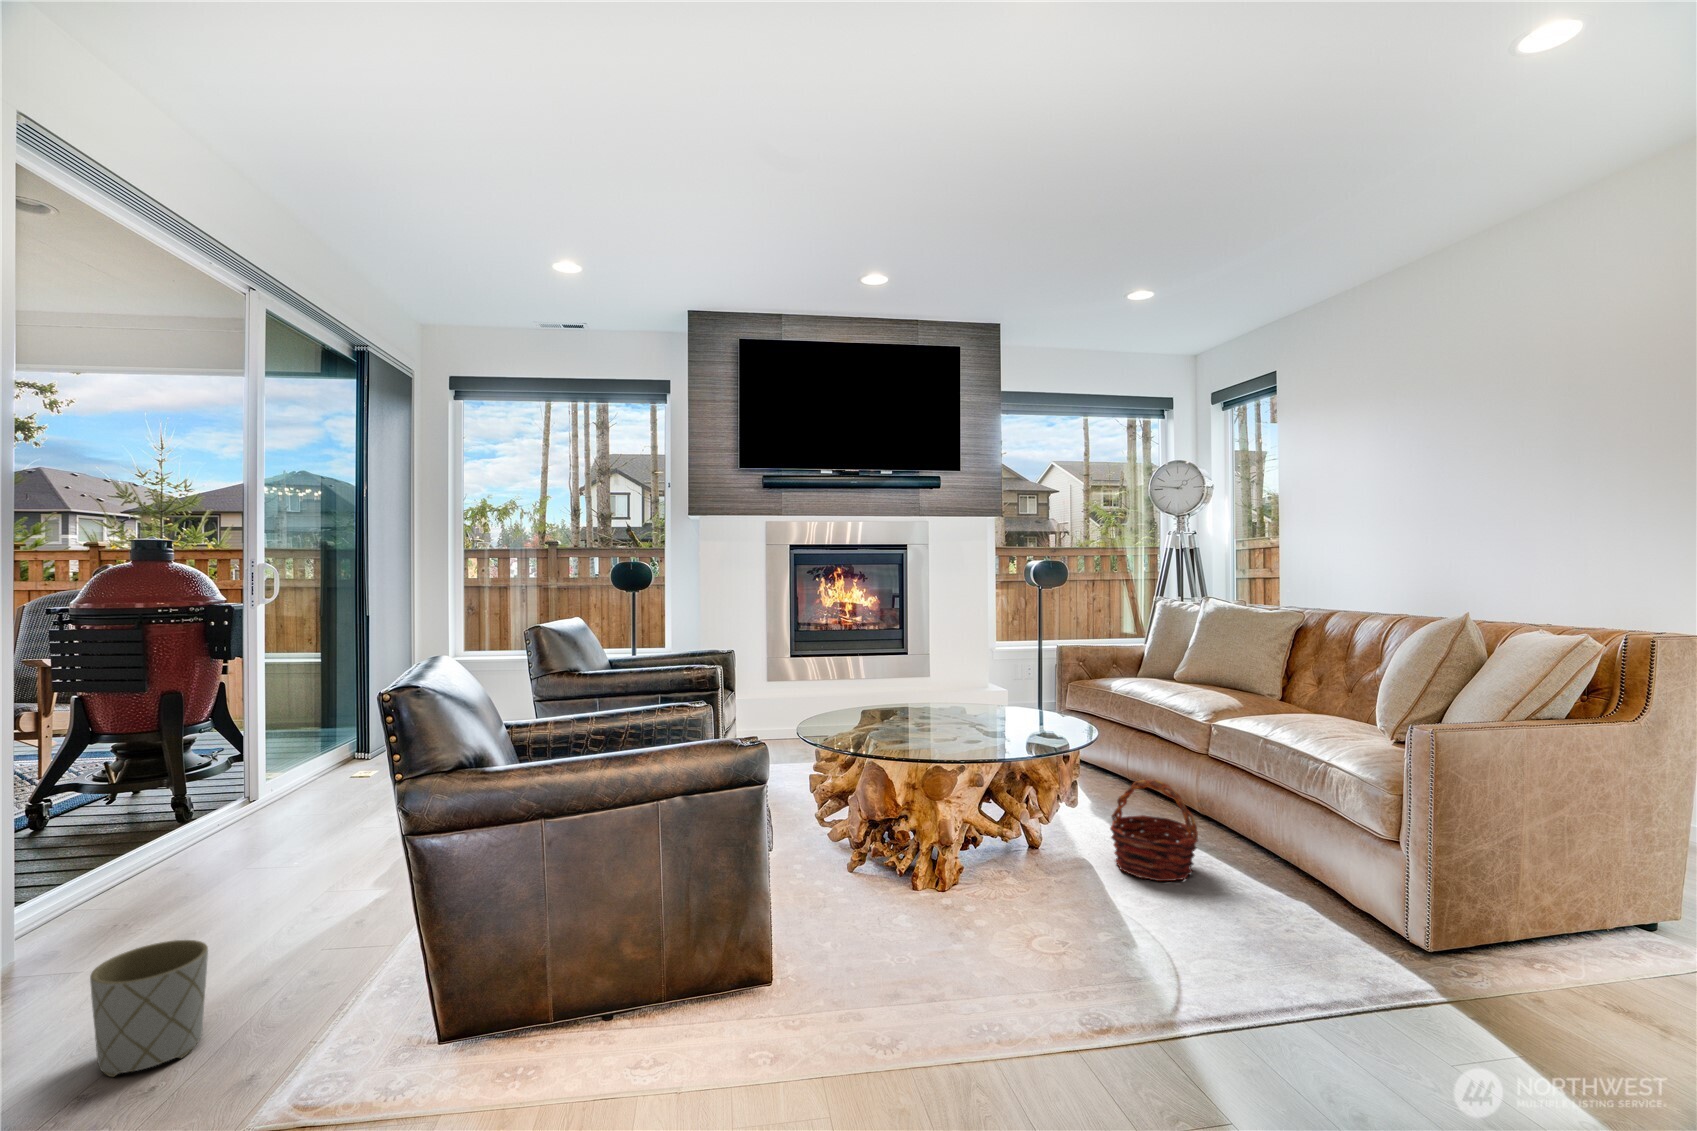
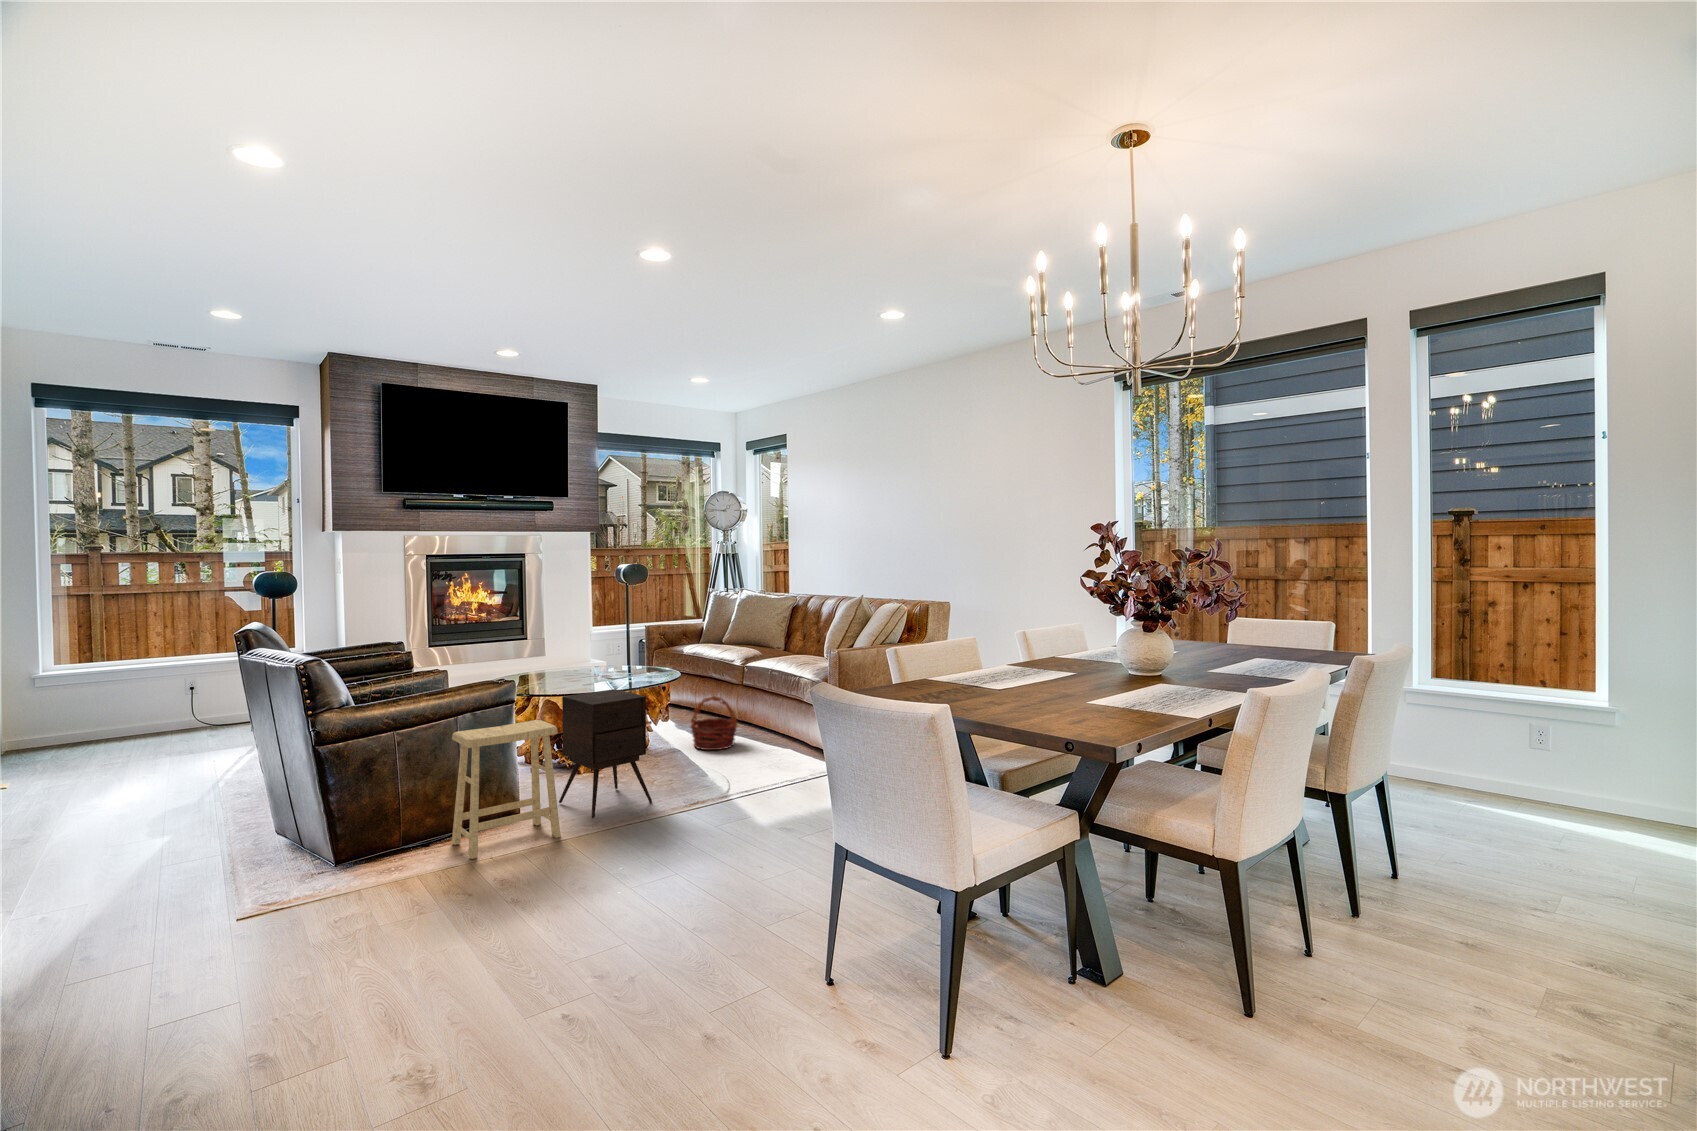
side table: none [853,765,1015,1027] -> present [559,689,652,818]
footstool: none [636,820,815,1097] -> present [452,720,561,859]
planter: present [90,940,208,1077] -> none [69,841,147,922]

